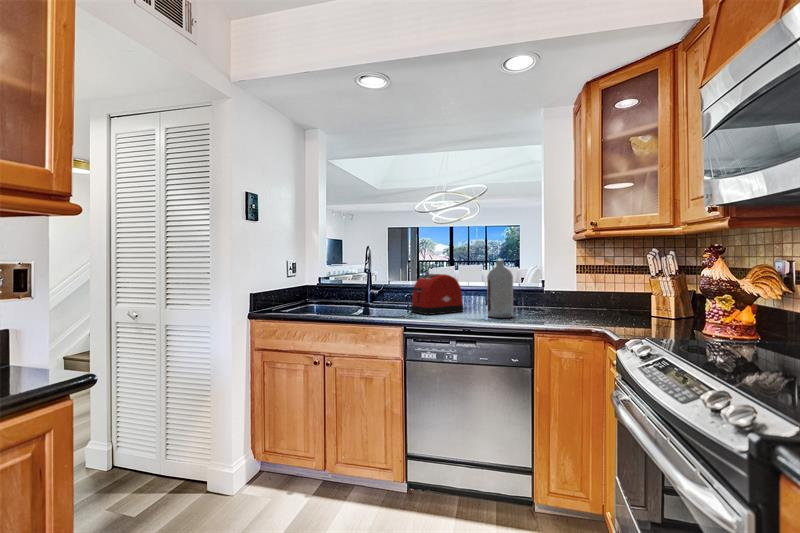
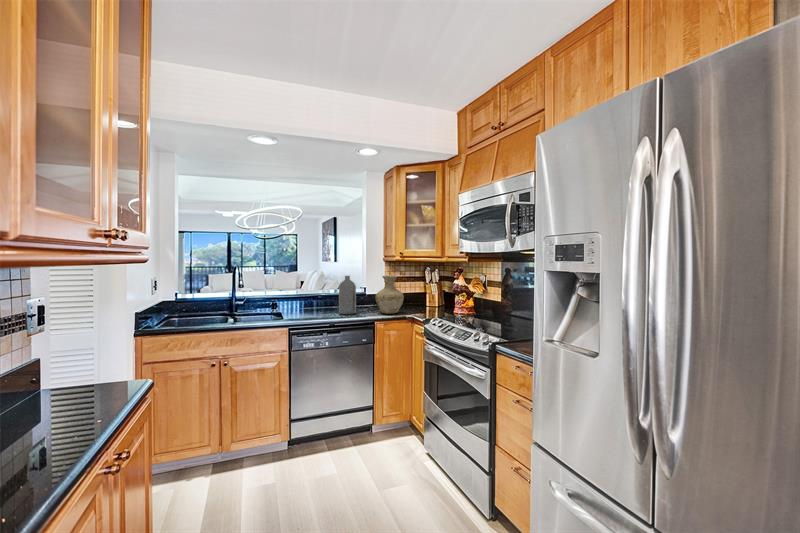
vase: none [543,260,594,322] -> present [376,275,404,314]
toaster: present [411,274,464,315] -> none [278,285,317,317]

